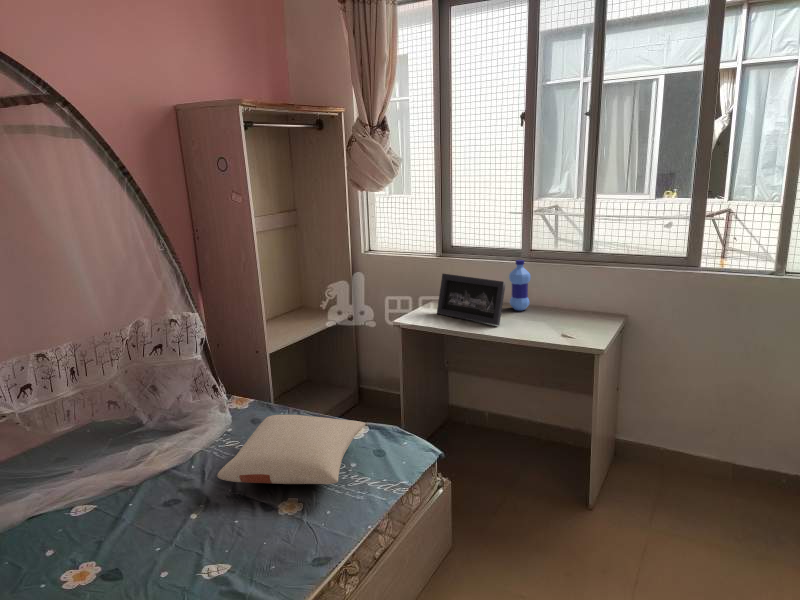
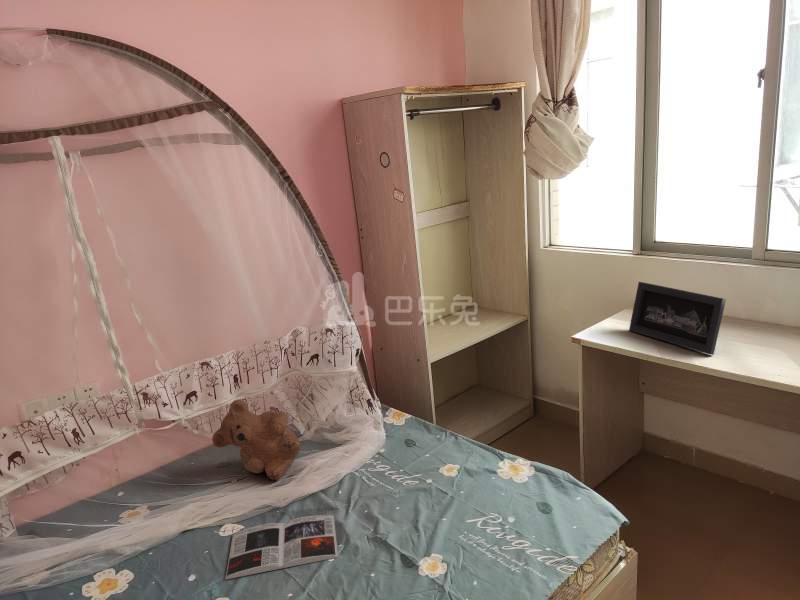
water bottle: present [509,260,531,311] -> none [731,267,763,332]
teddy bear: none [52,388,150,464] -> present [212,399,300,481]
pillow: present [218,415,365,484] -> none [358,447,529,549]
magazine: none [83,485,199,552] -> present [225,515,338,579]

